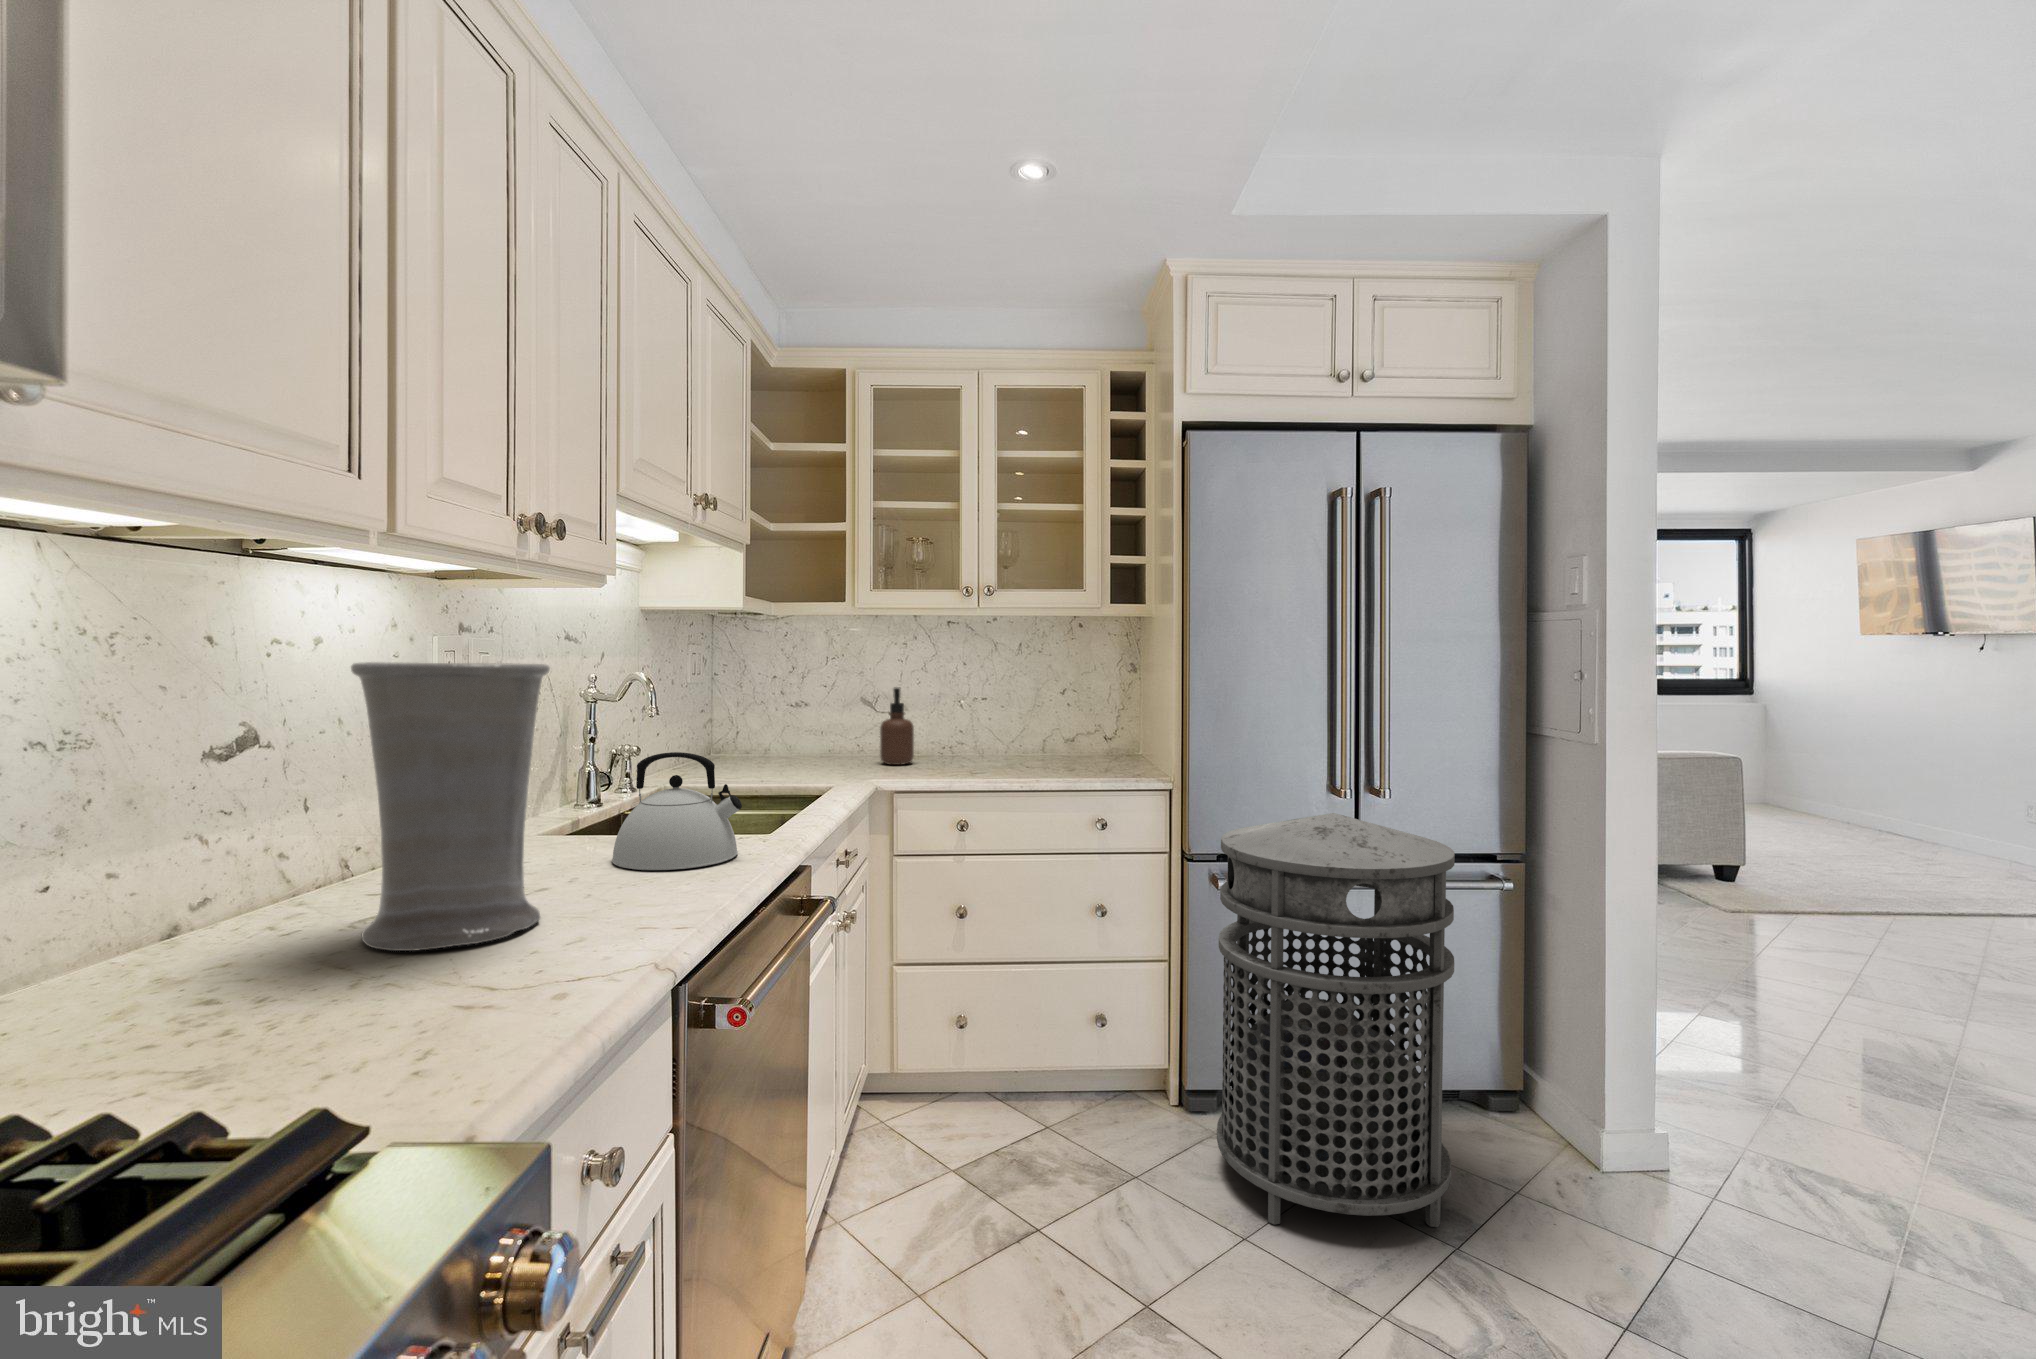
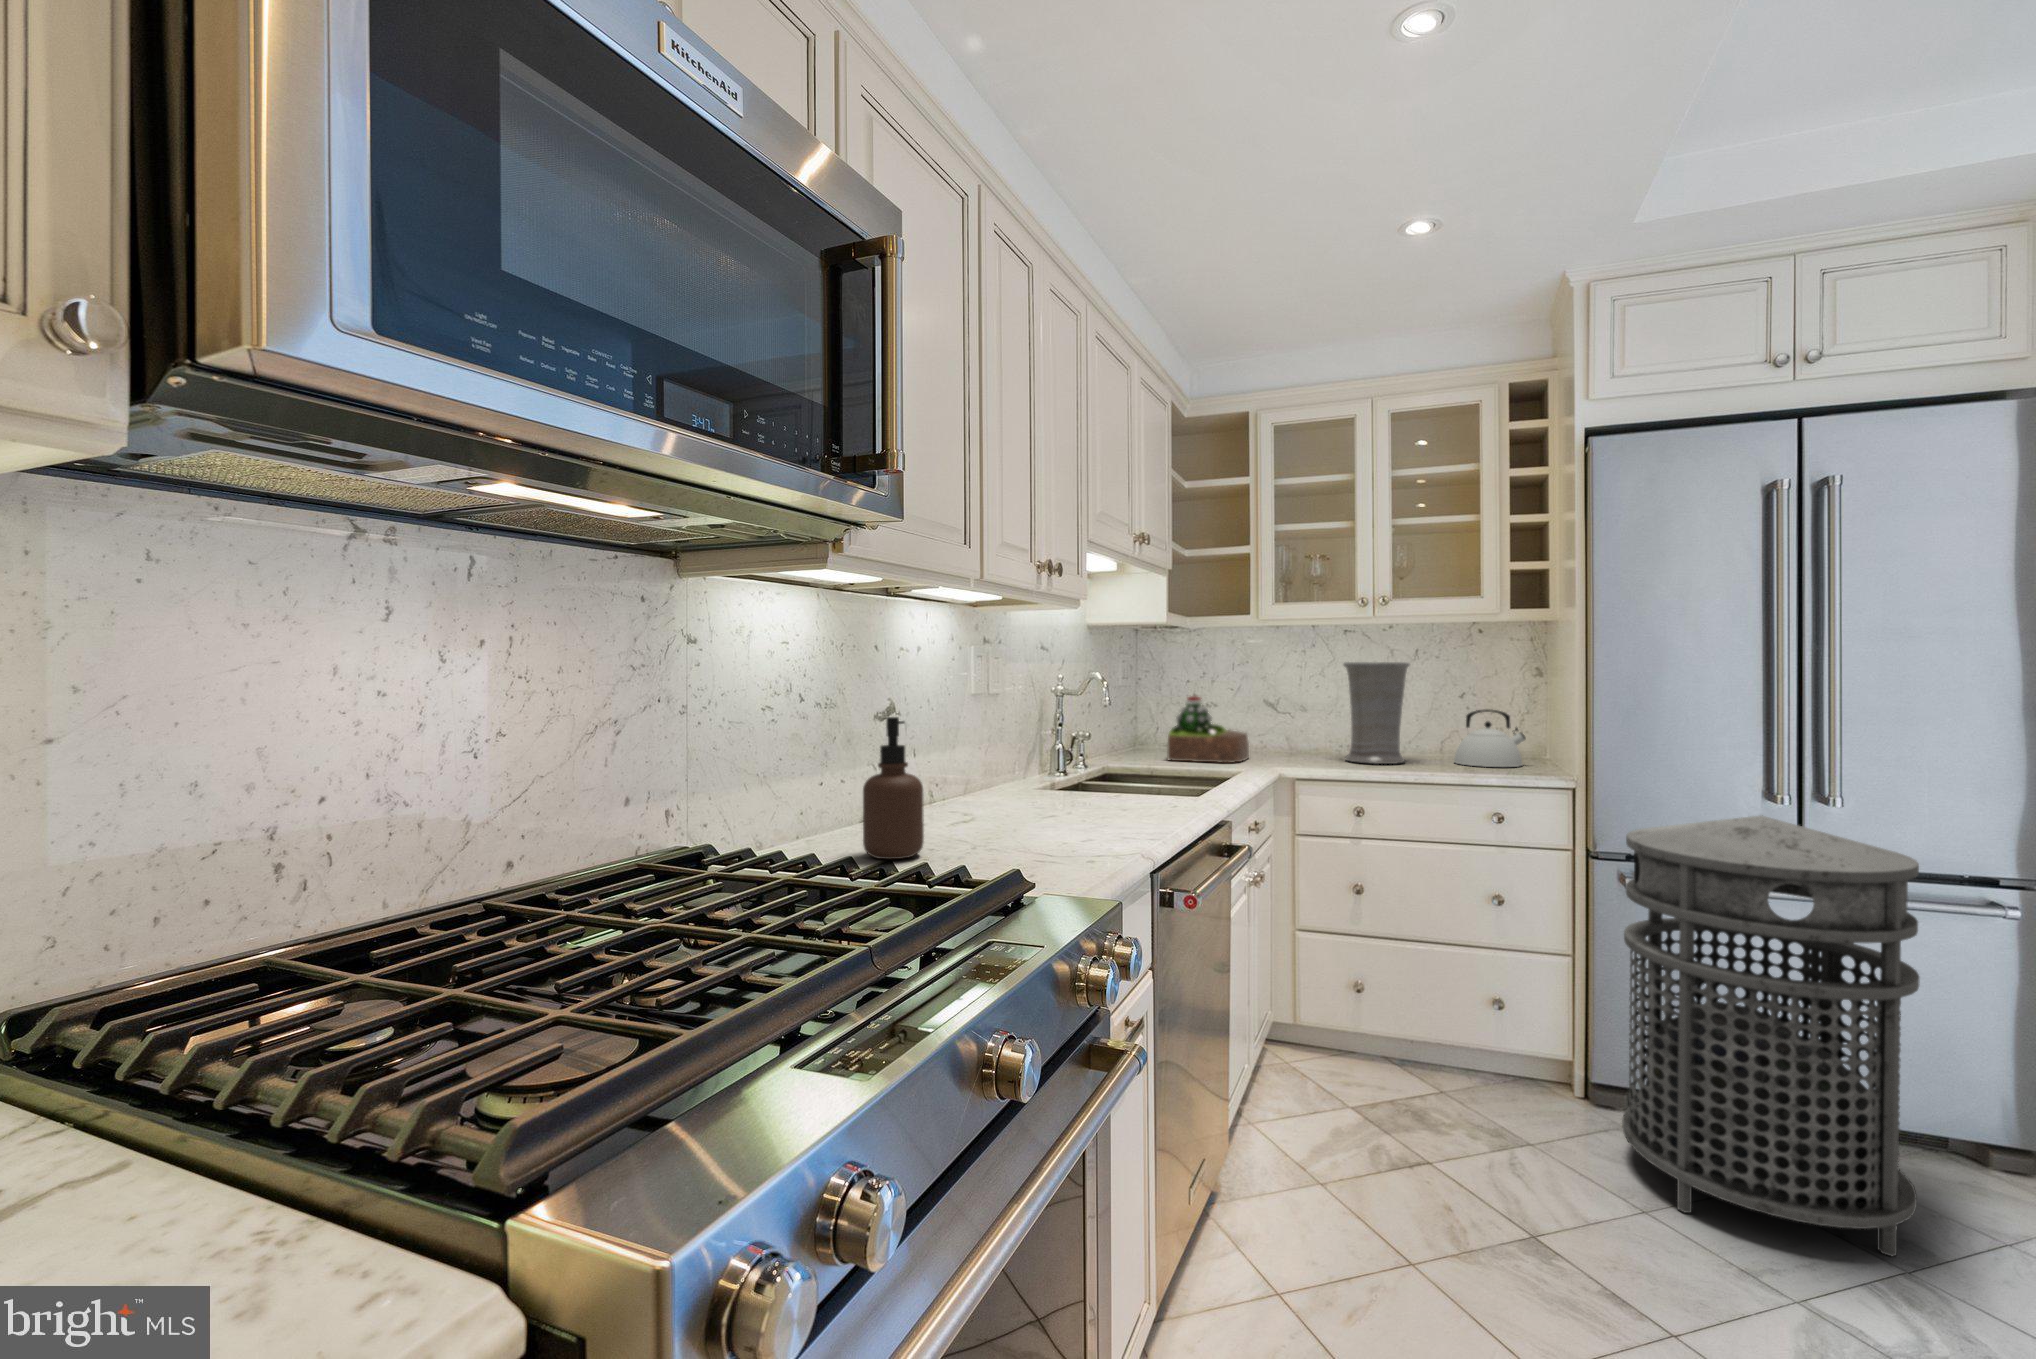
vase: present [351,662,550,951] -> present [1343,662,1410,764]
soap dispenser: present [880,687,914,765] -> present [863,717,924,859]
succulent plant: none [746,698,844,777] -> present [1167,696,1249,763]
kettle: present [612,752,742,870] -> present [1454,709,1526,767]

